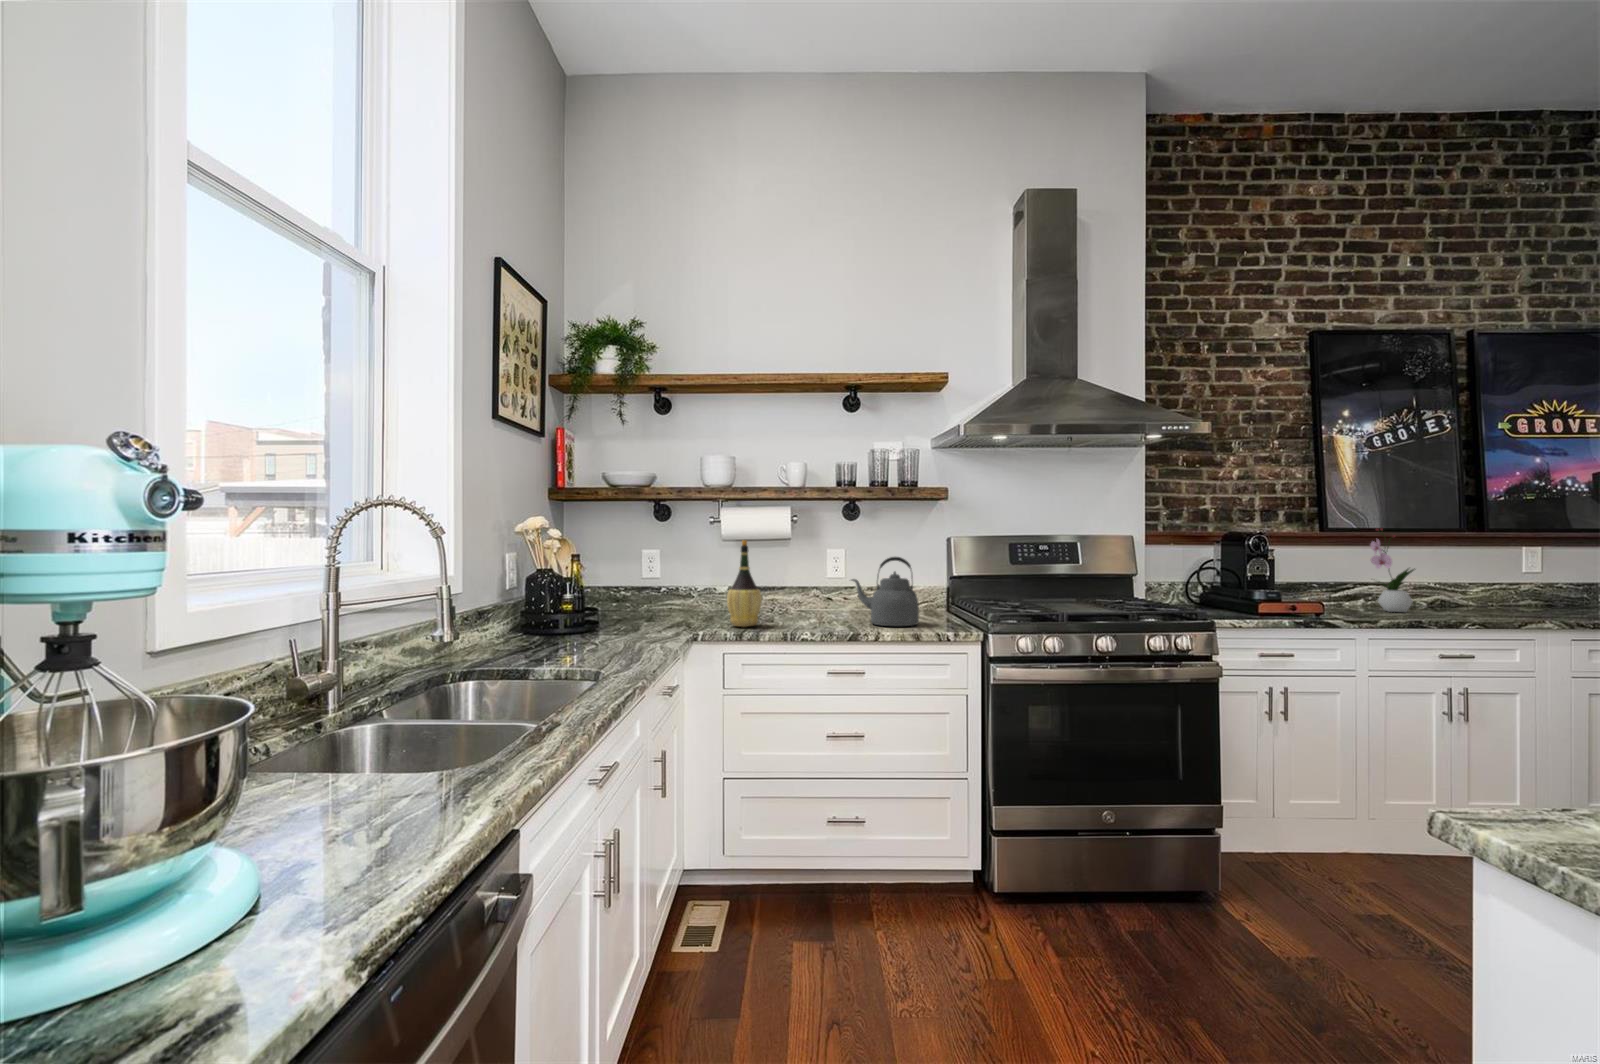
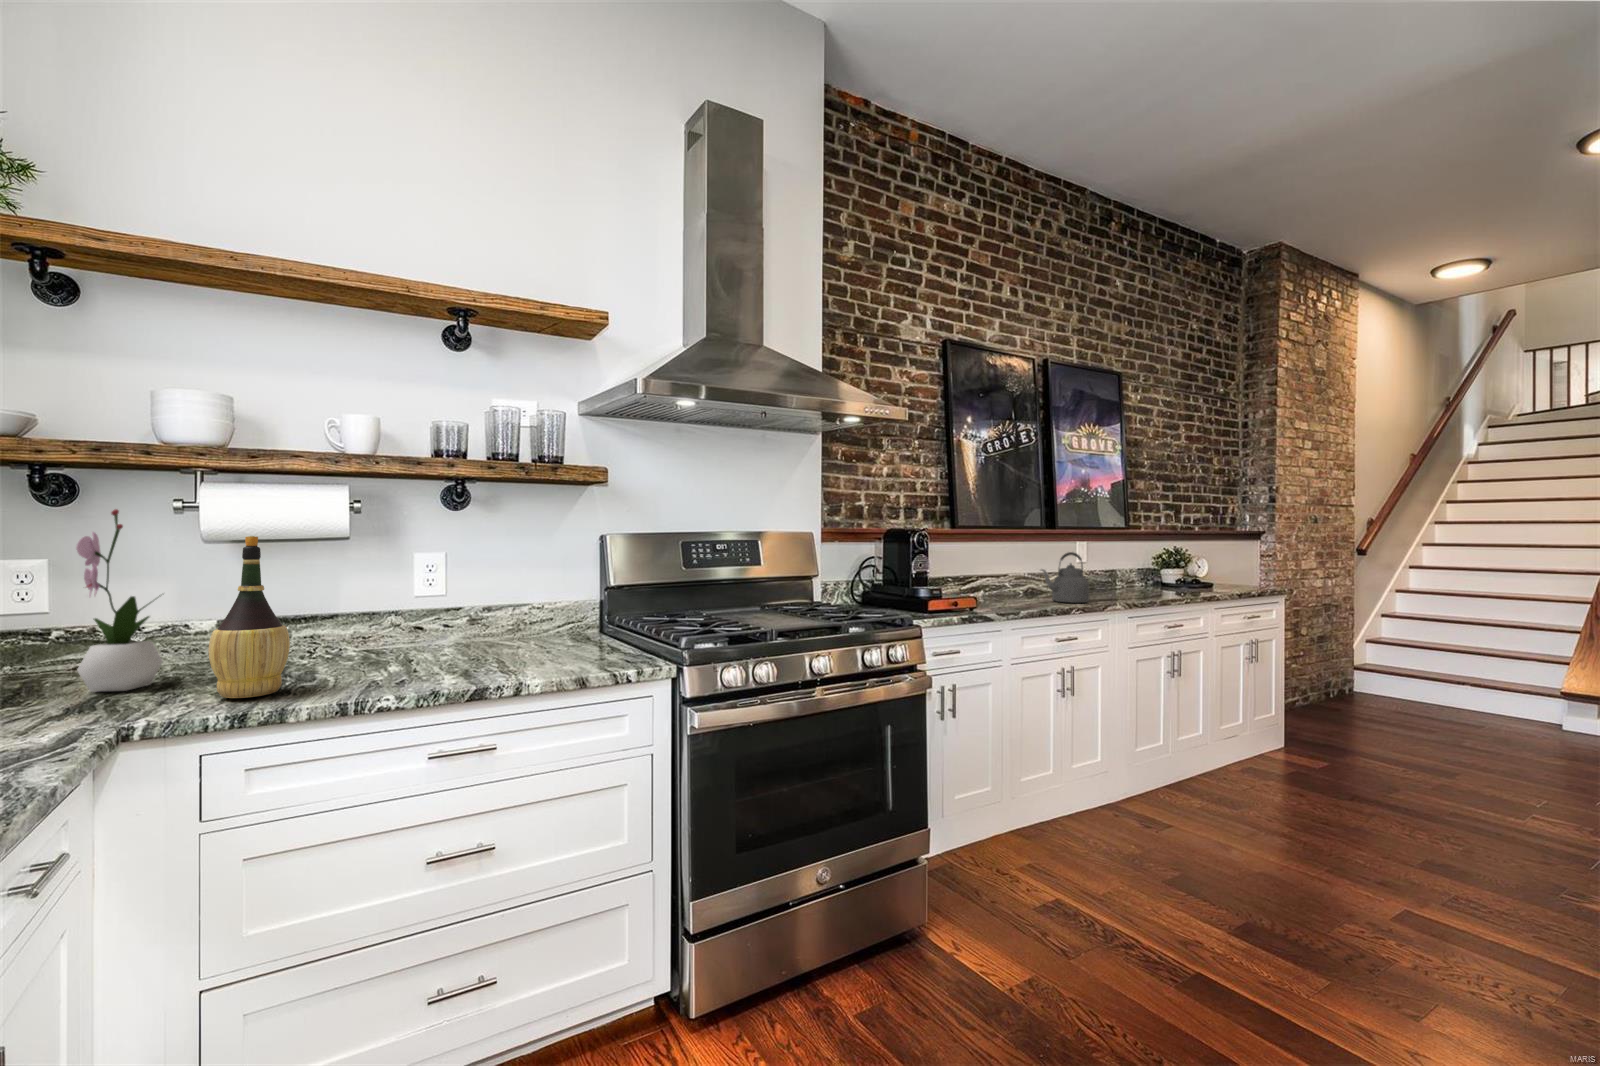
flower arrangement: present [1370,528,1414,612] -> present [76,509,163,692]
kettle: present [851,557,919,626] -> present [1041,552,1089,603]

